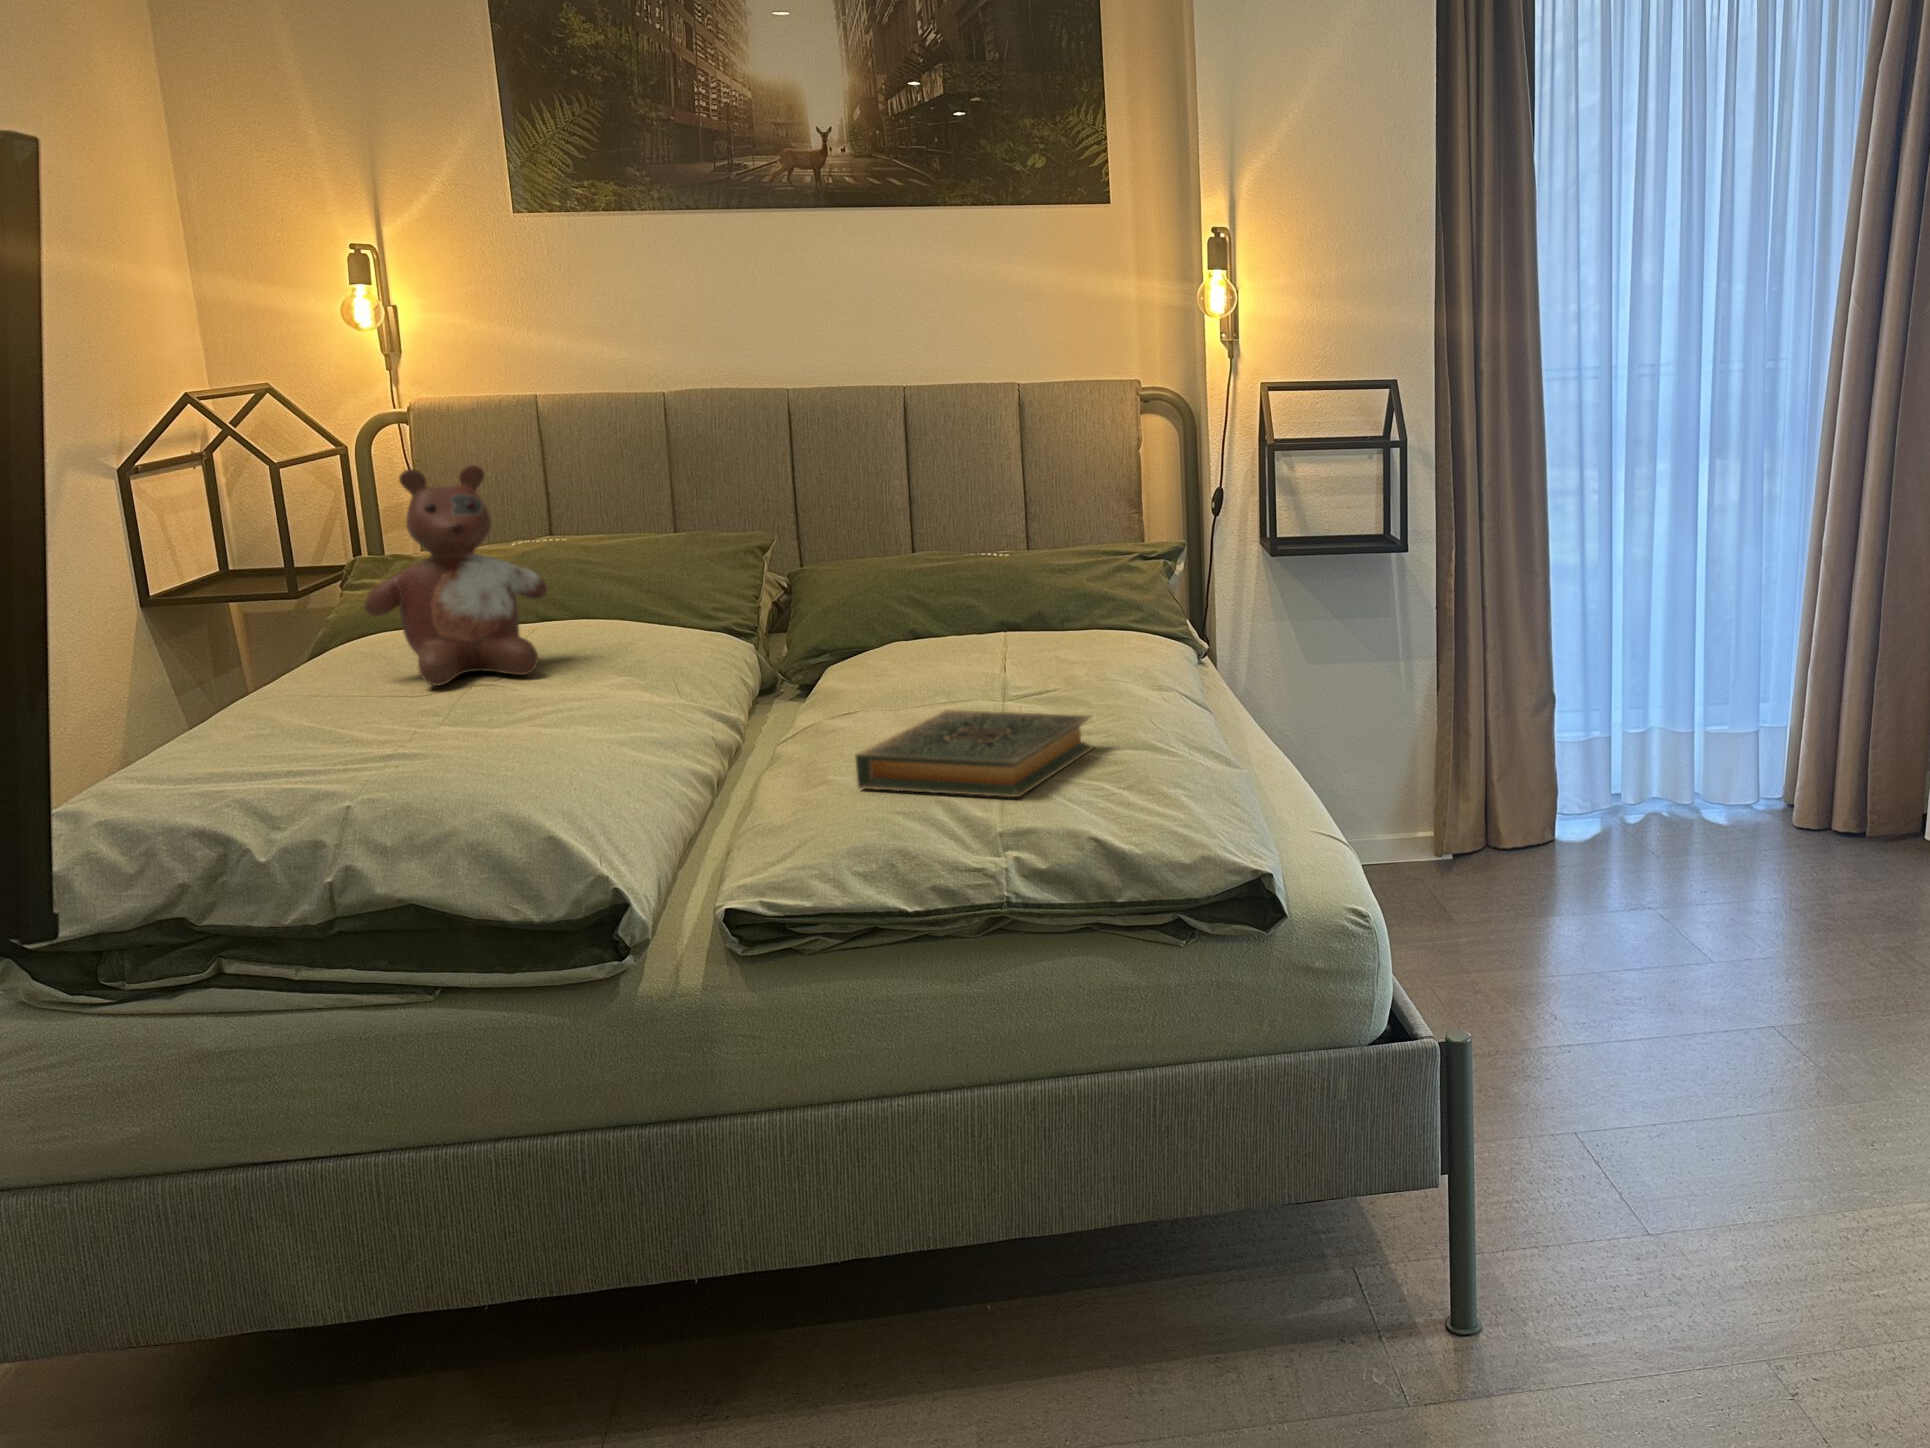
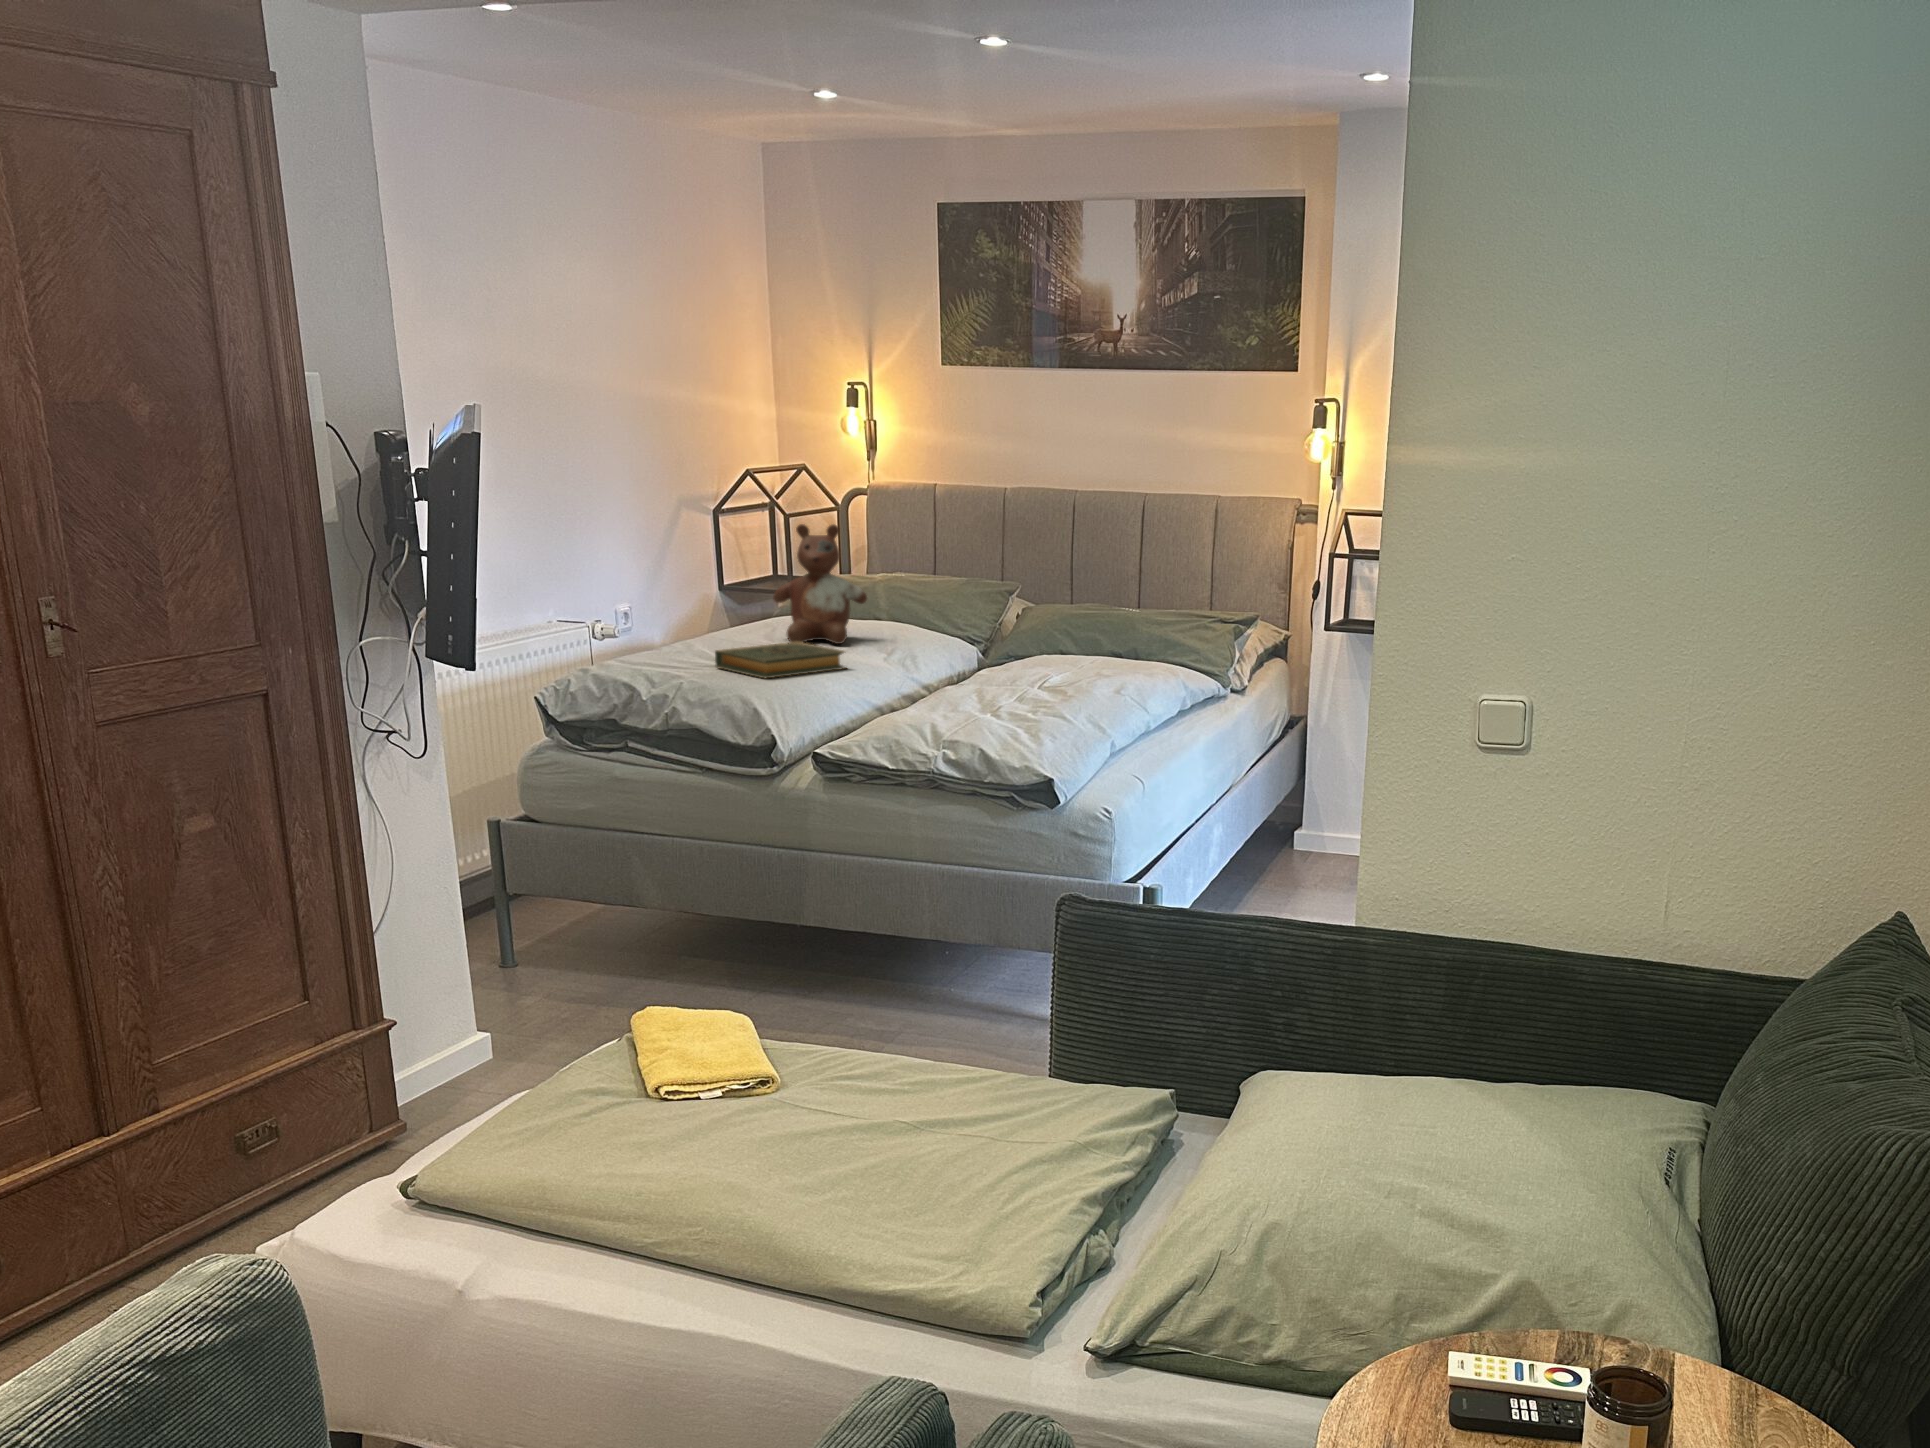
hardback book: present [856,710,1093,797] -> present [715,642,845,678]

